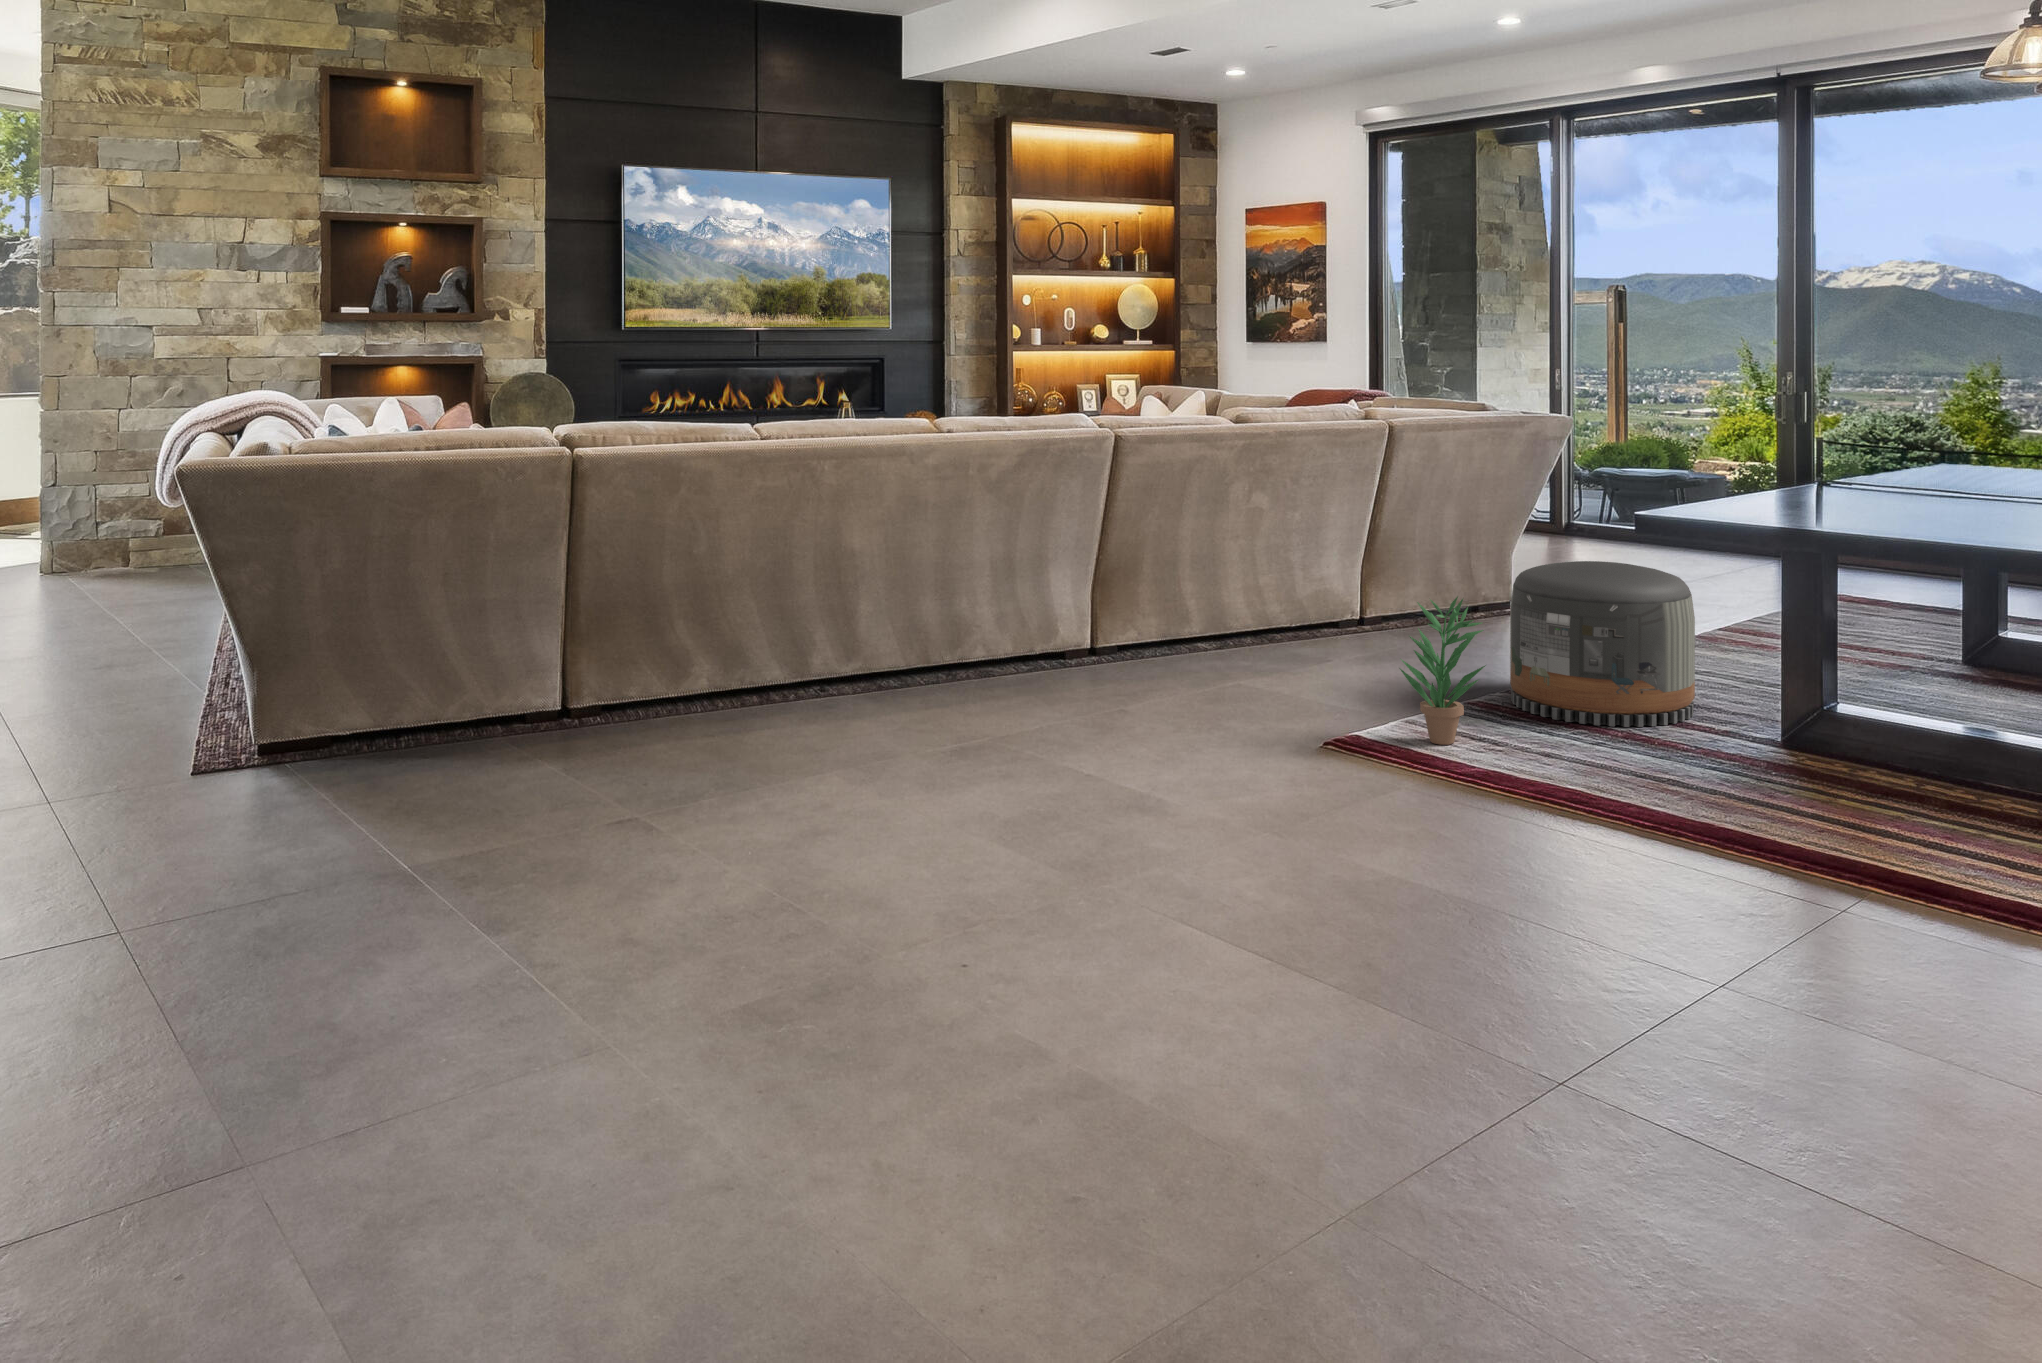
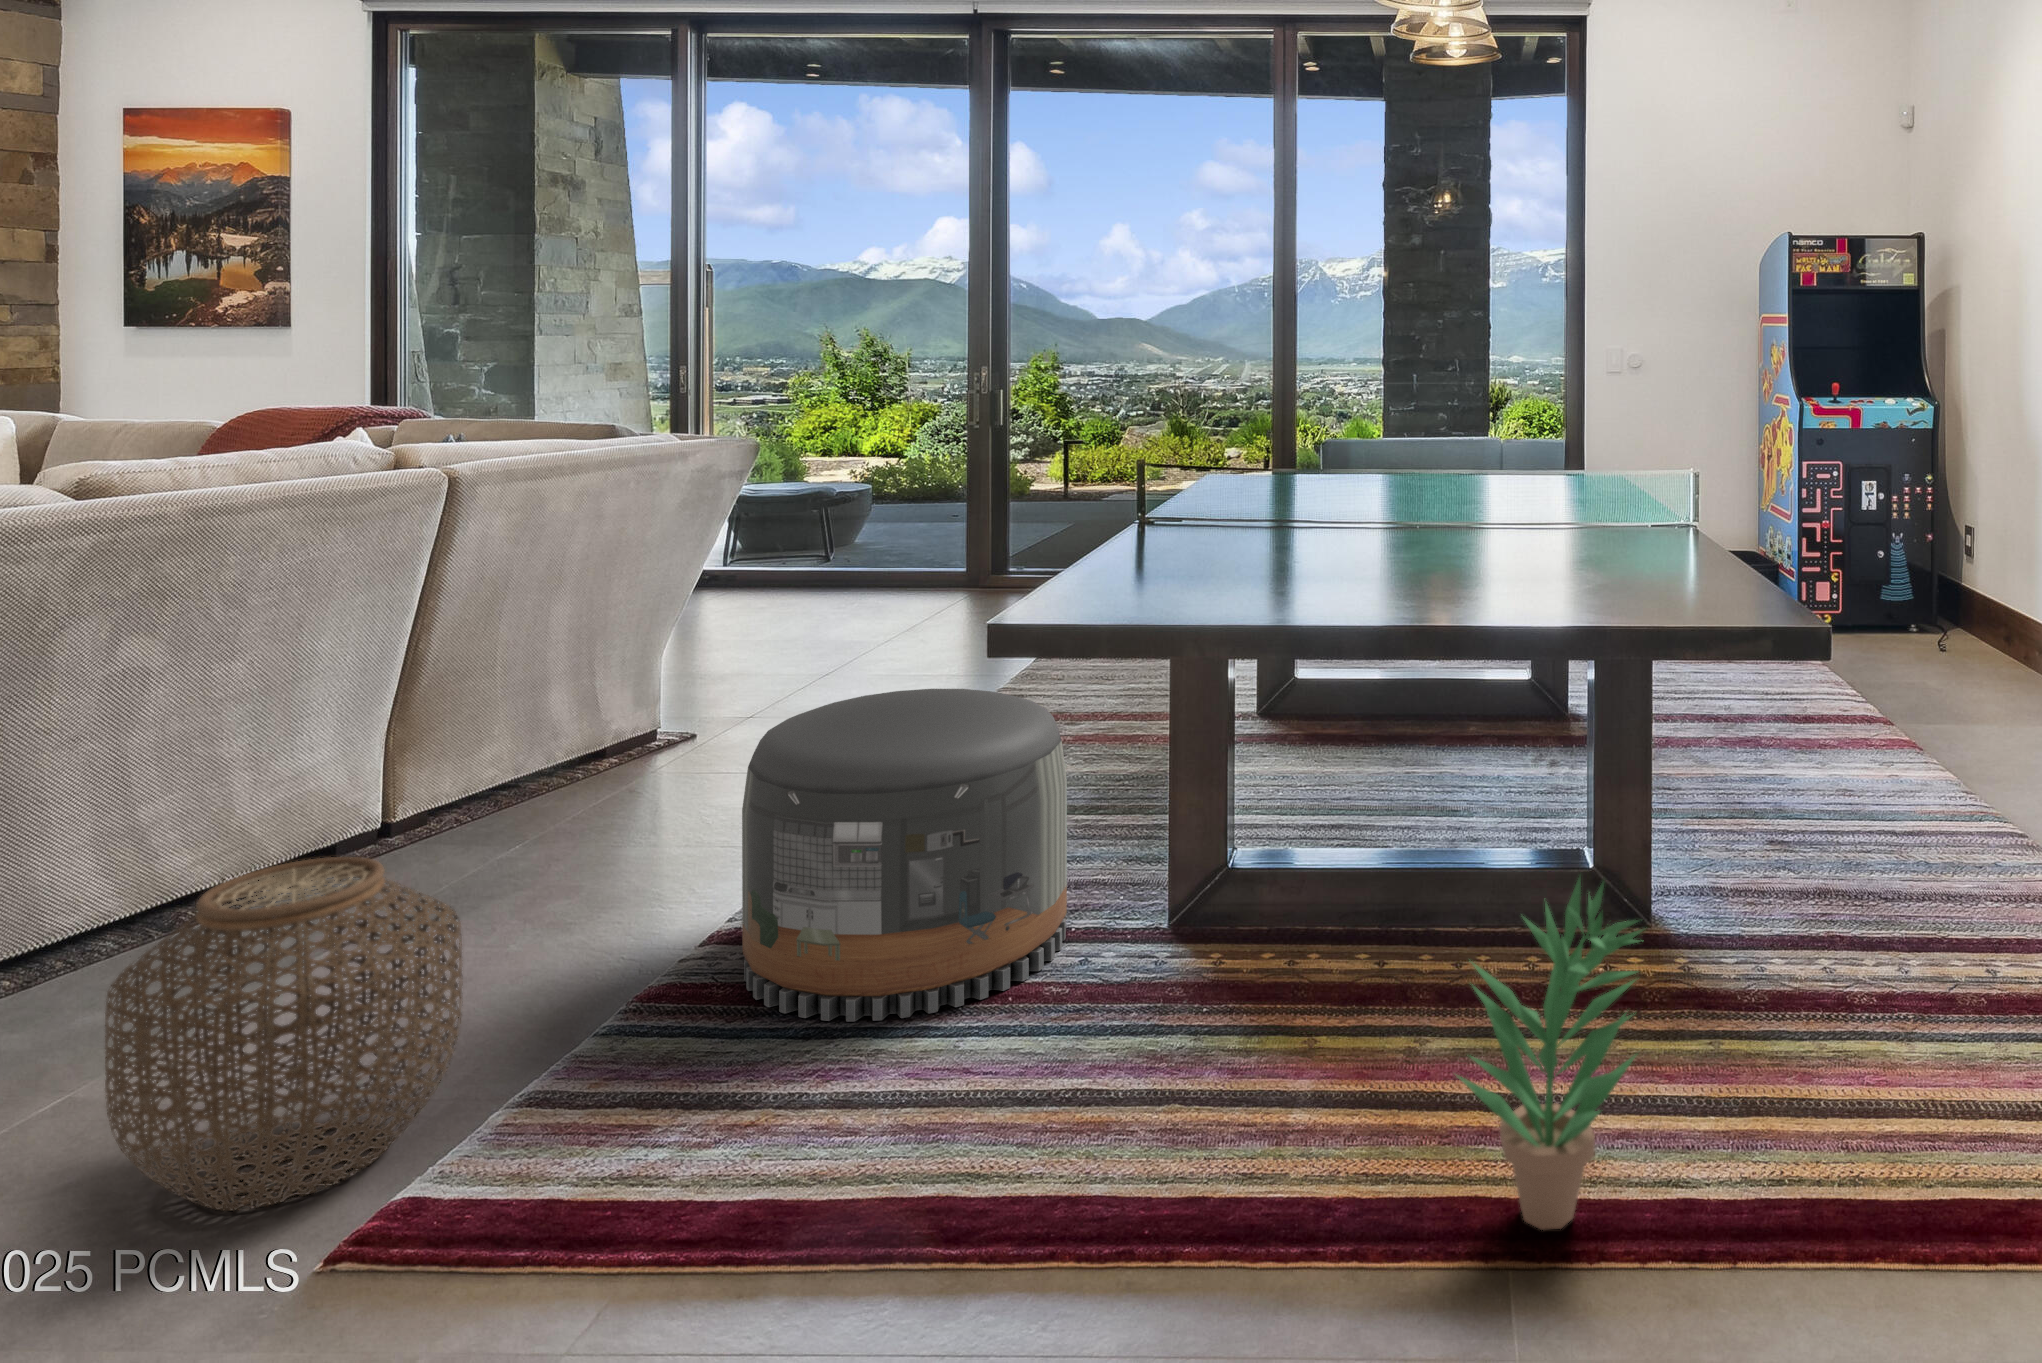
woven basket: none [1264,582,1381,713] -> present [105,857,463,1211]
potted plant: present [1400,596,1486,745] -> present [1457,878,1642,1230]

